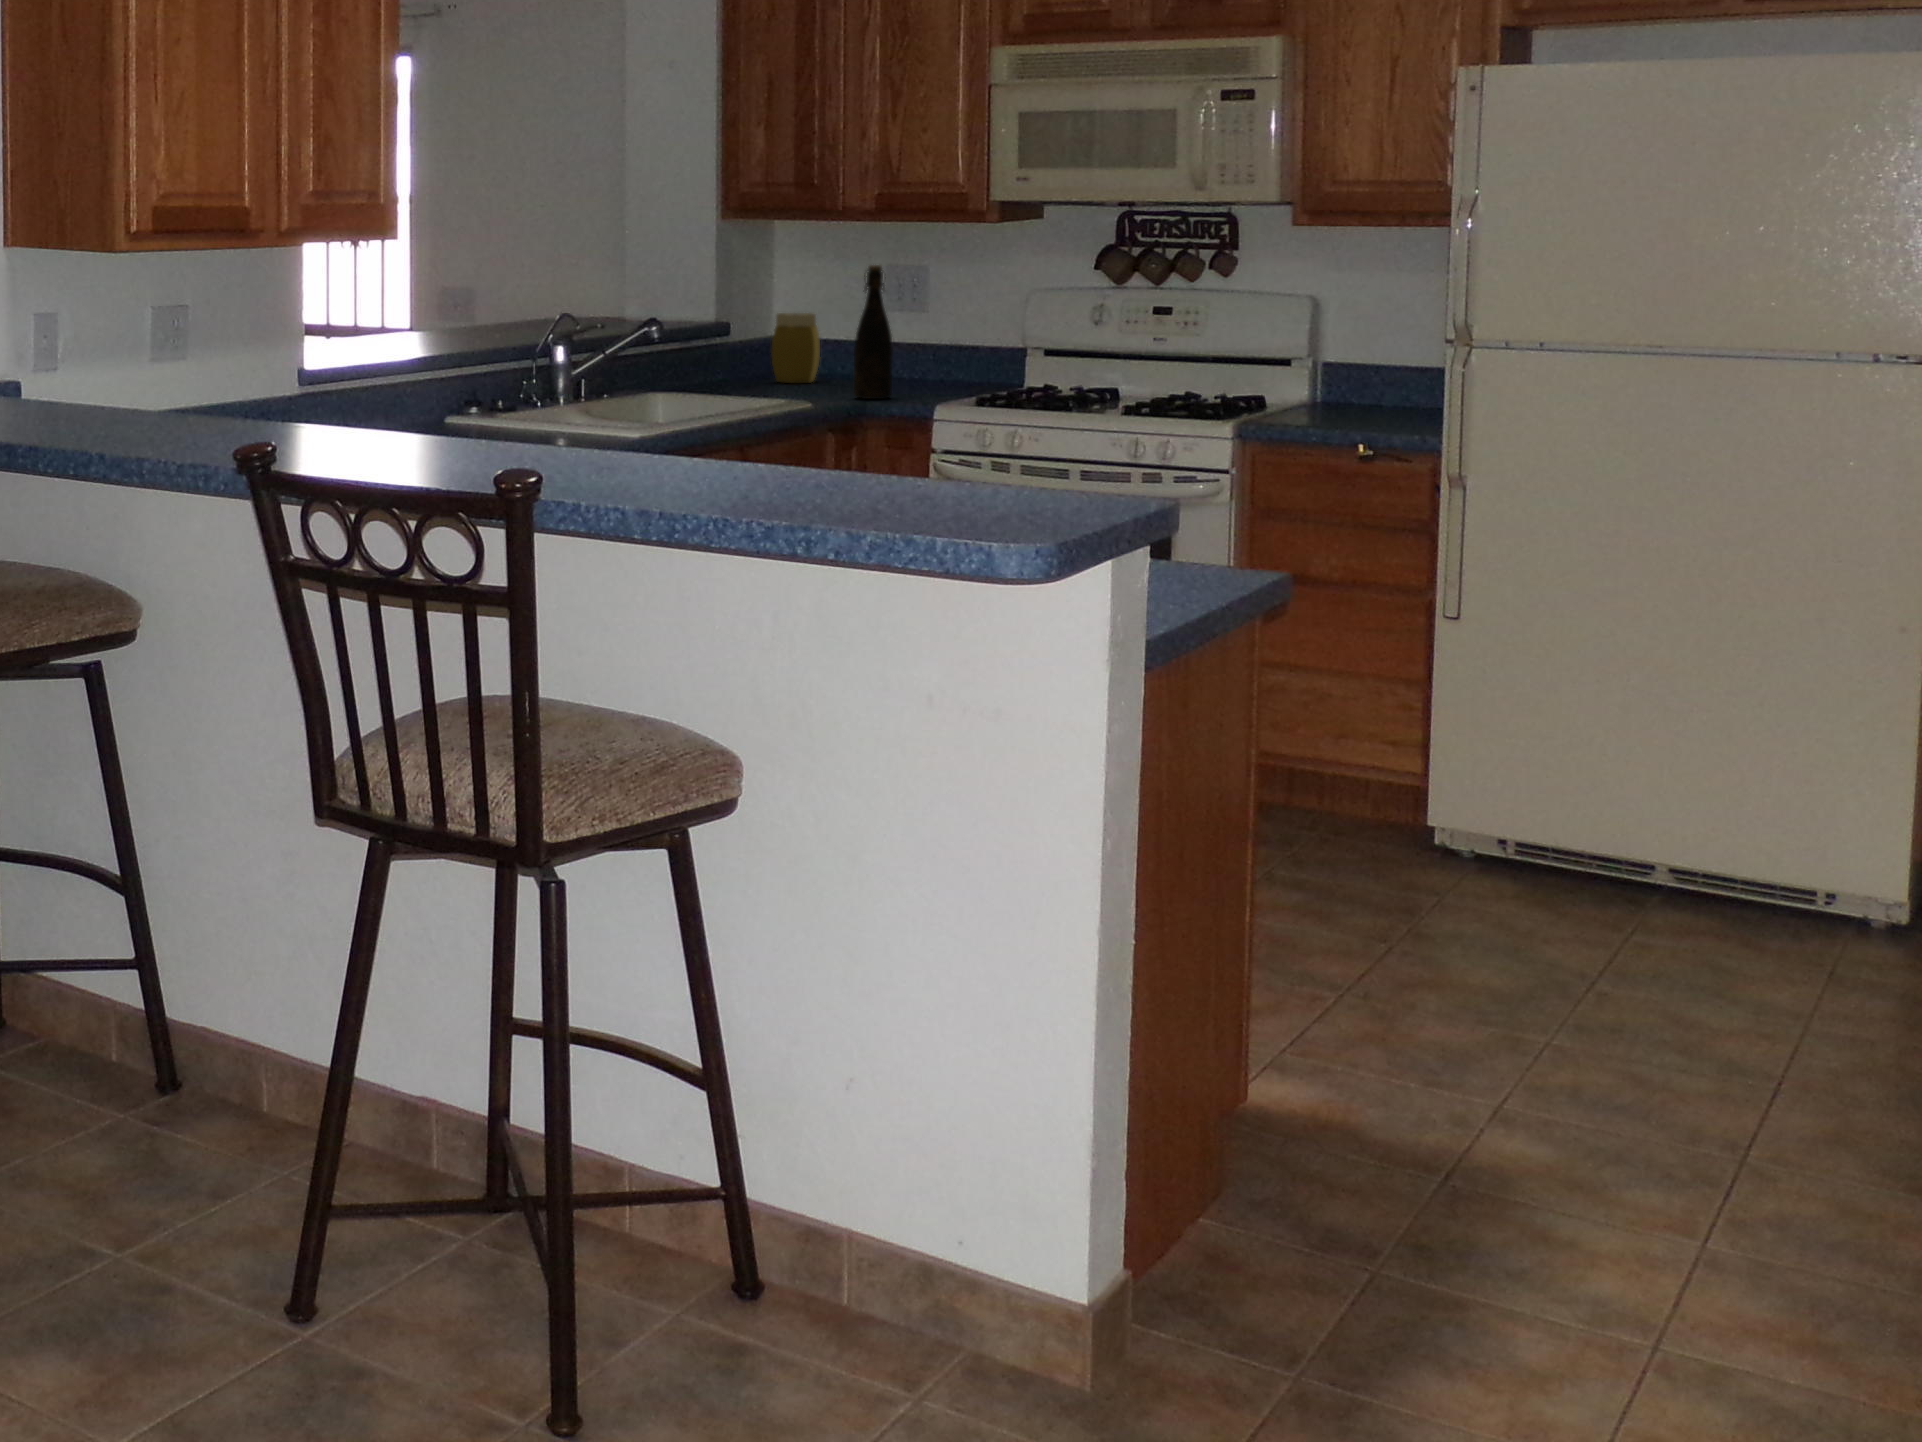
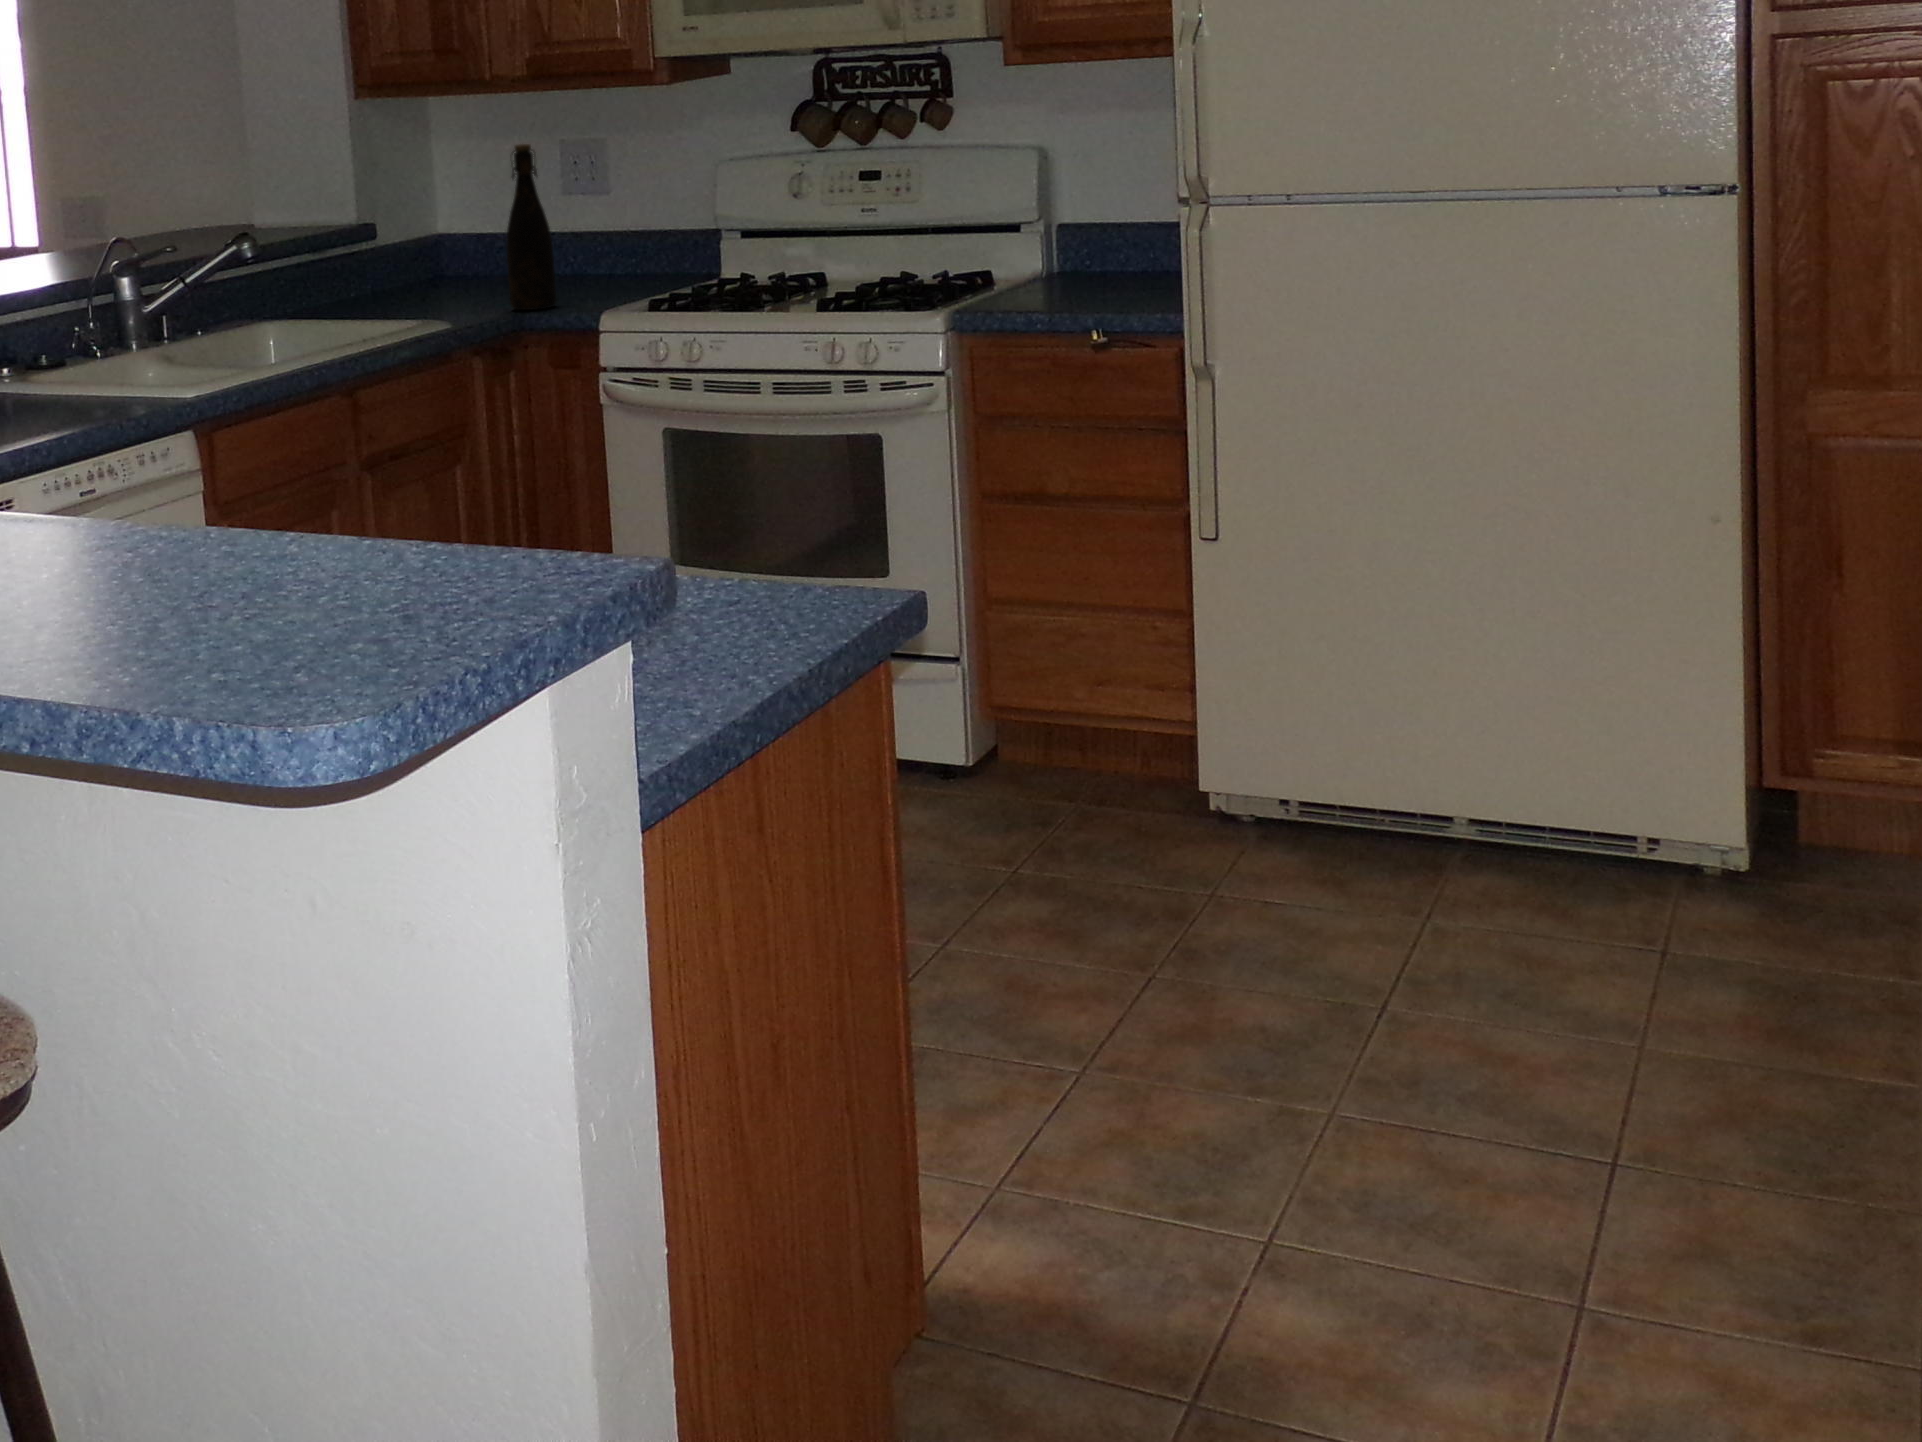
jar: present [772,313,820,383] -> none [427,204,488,291]

